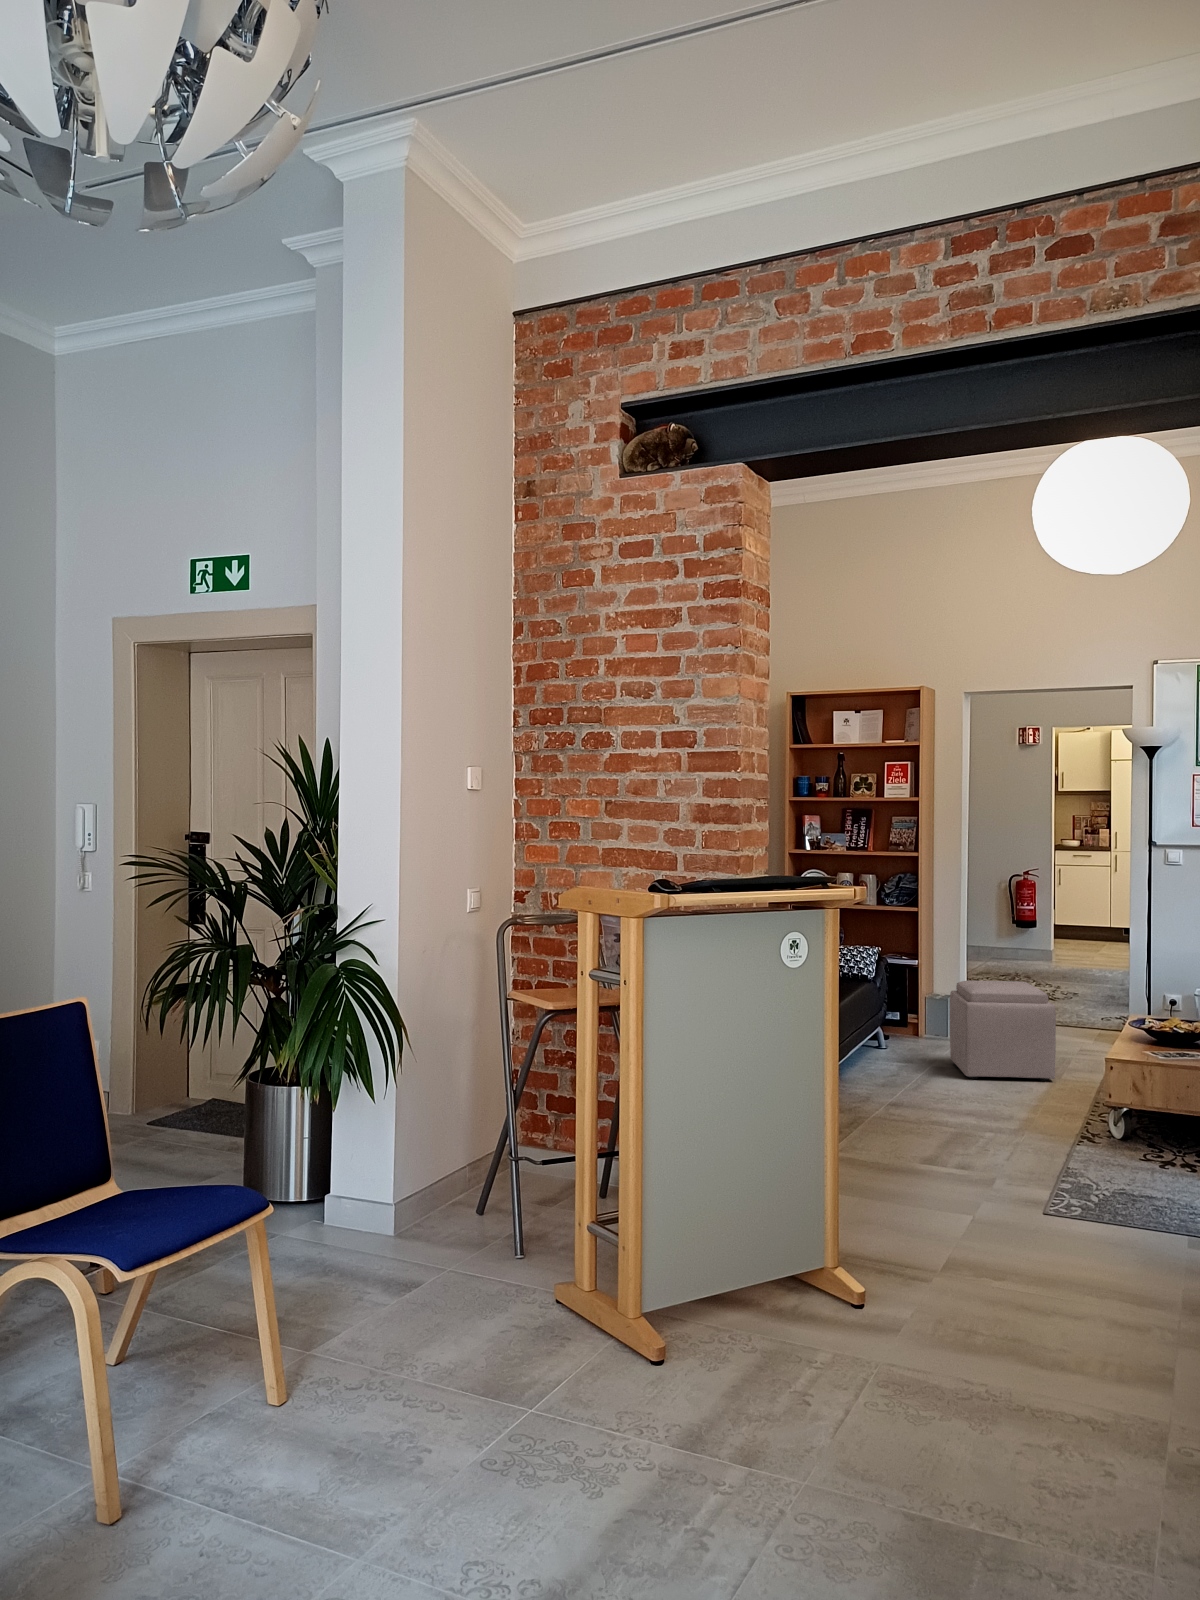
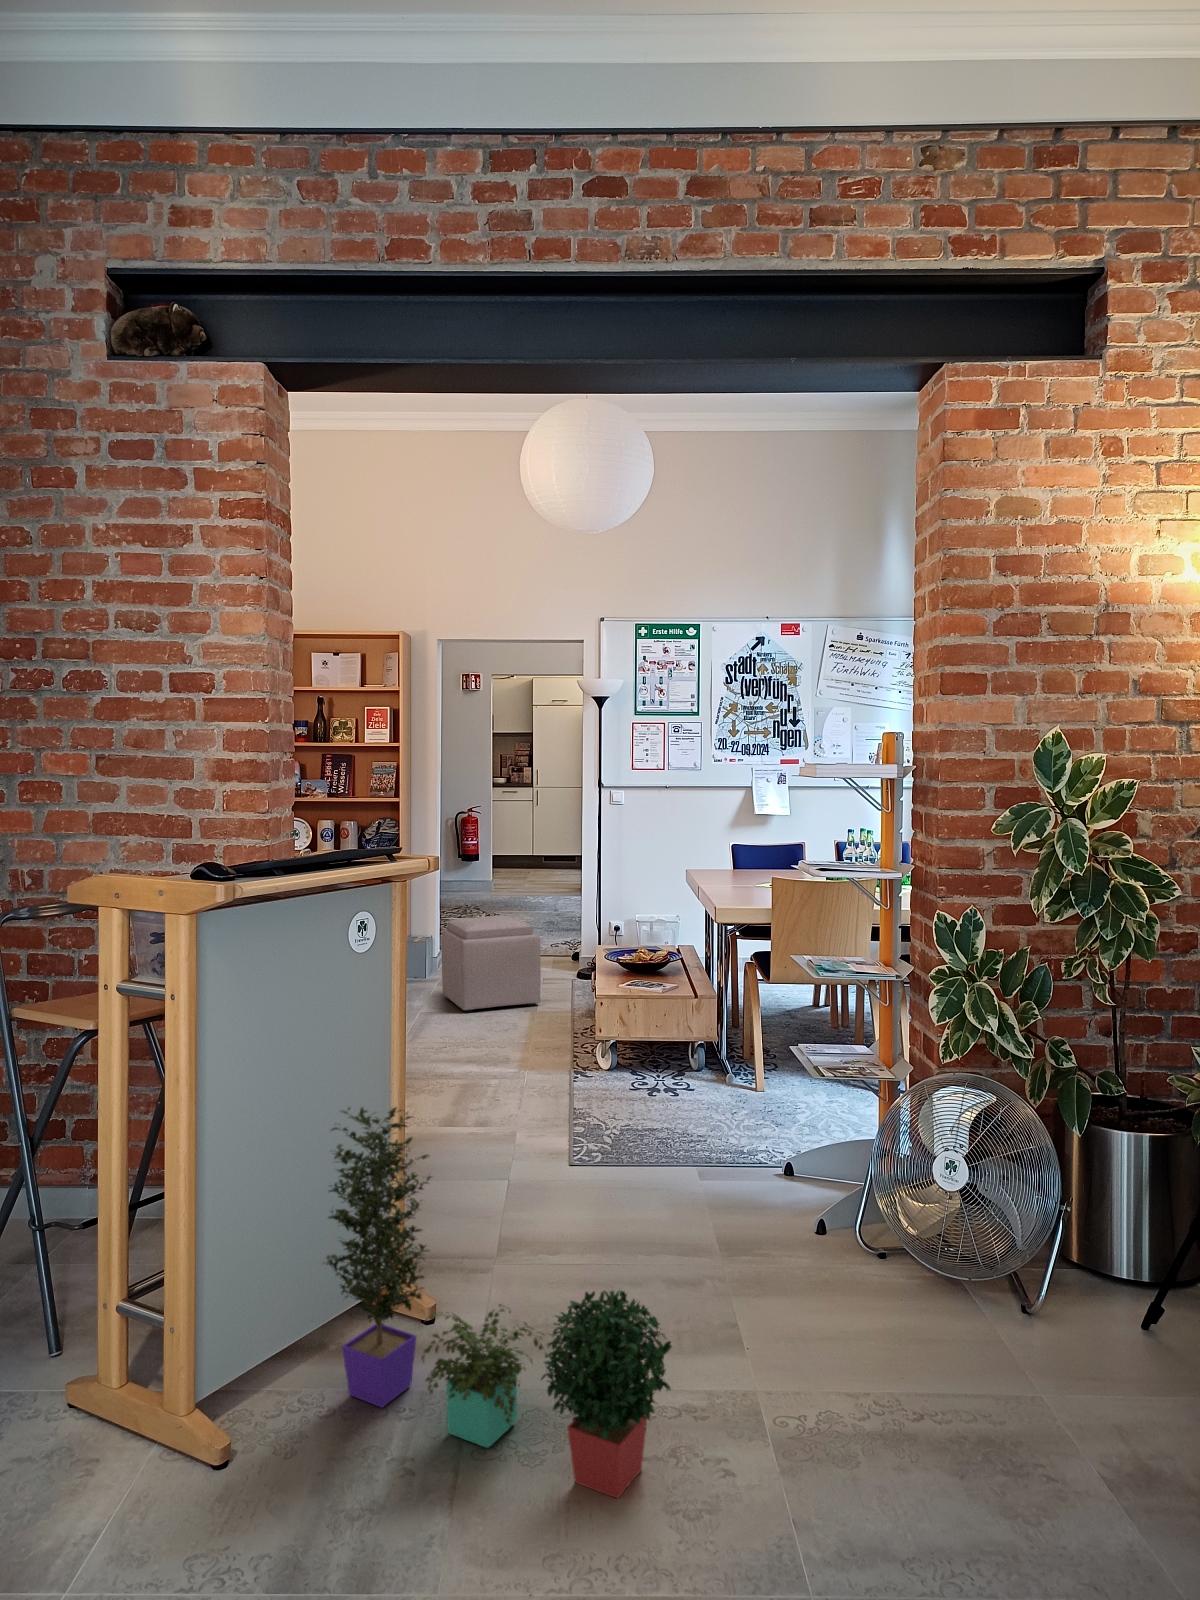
potted plant: none [727,1103,1009,1478] -> present [326,1107,672,1498]

